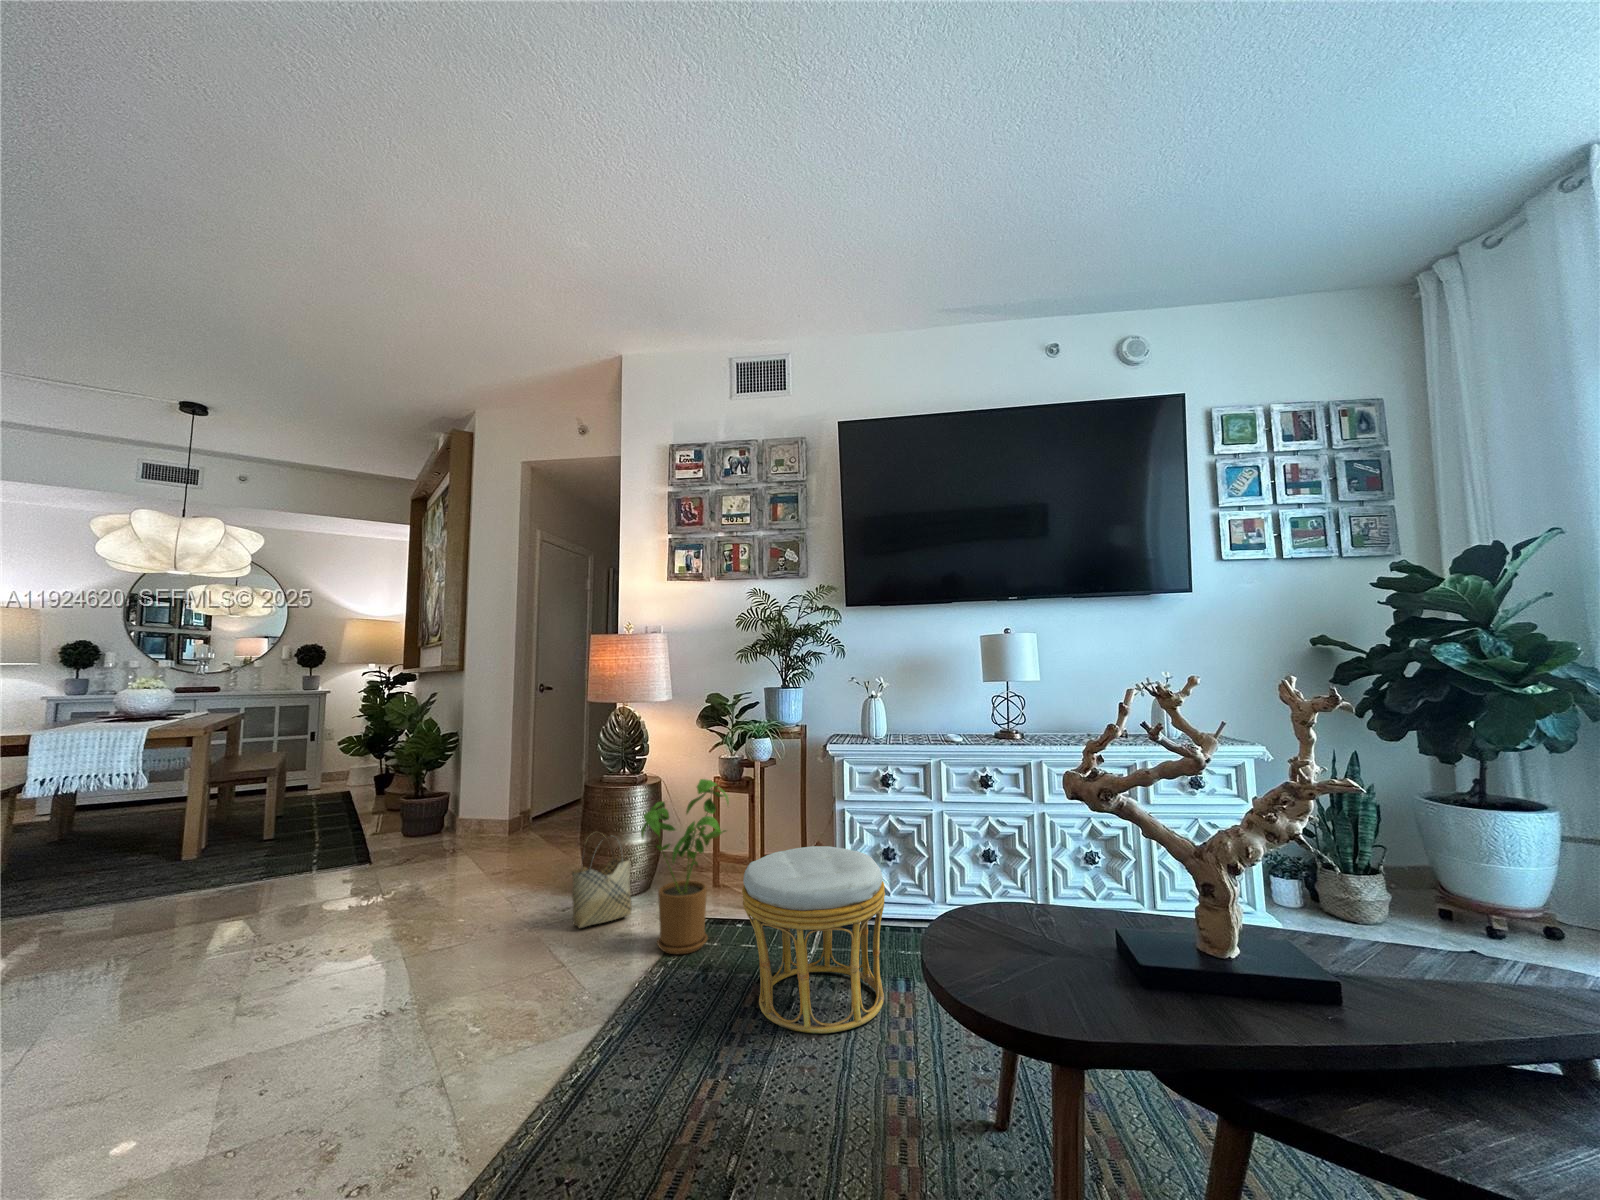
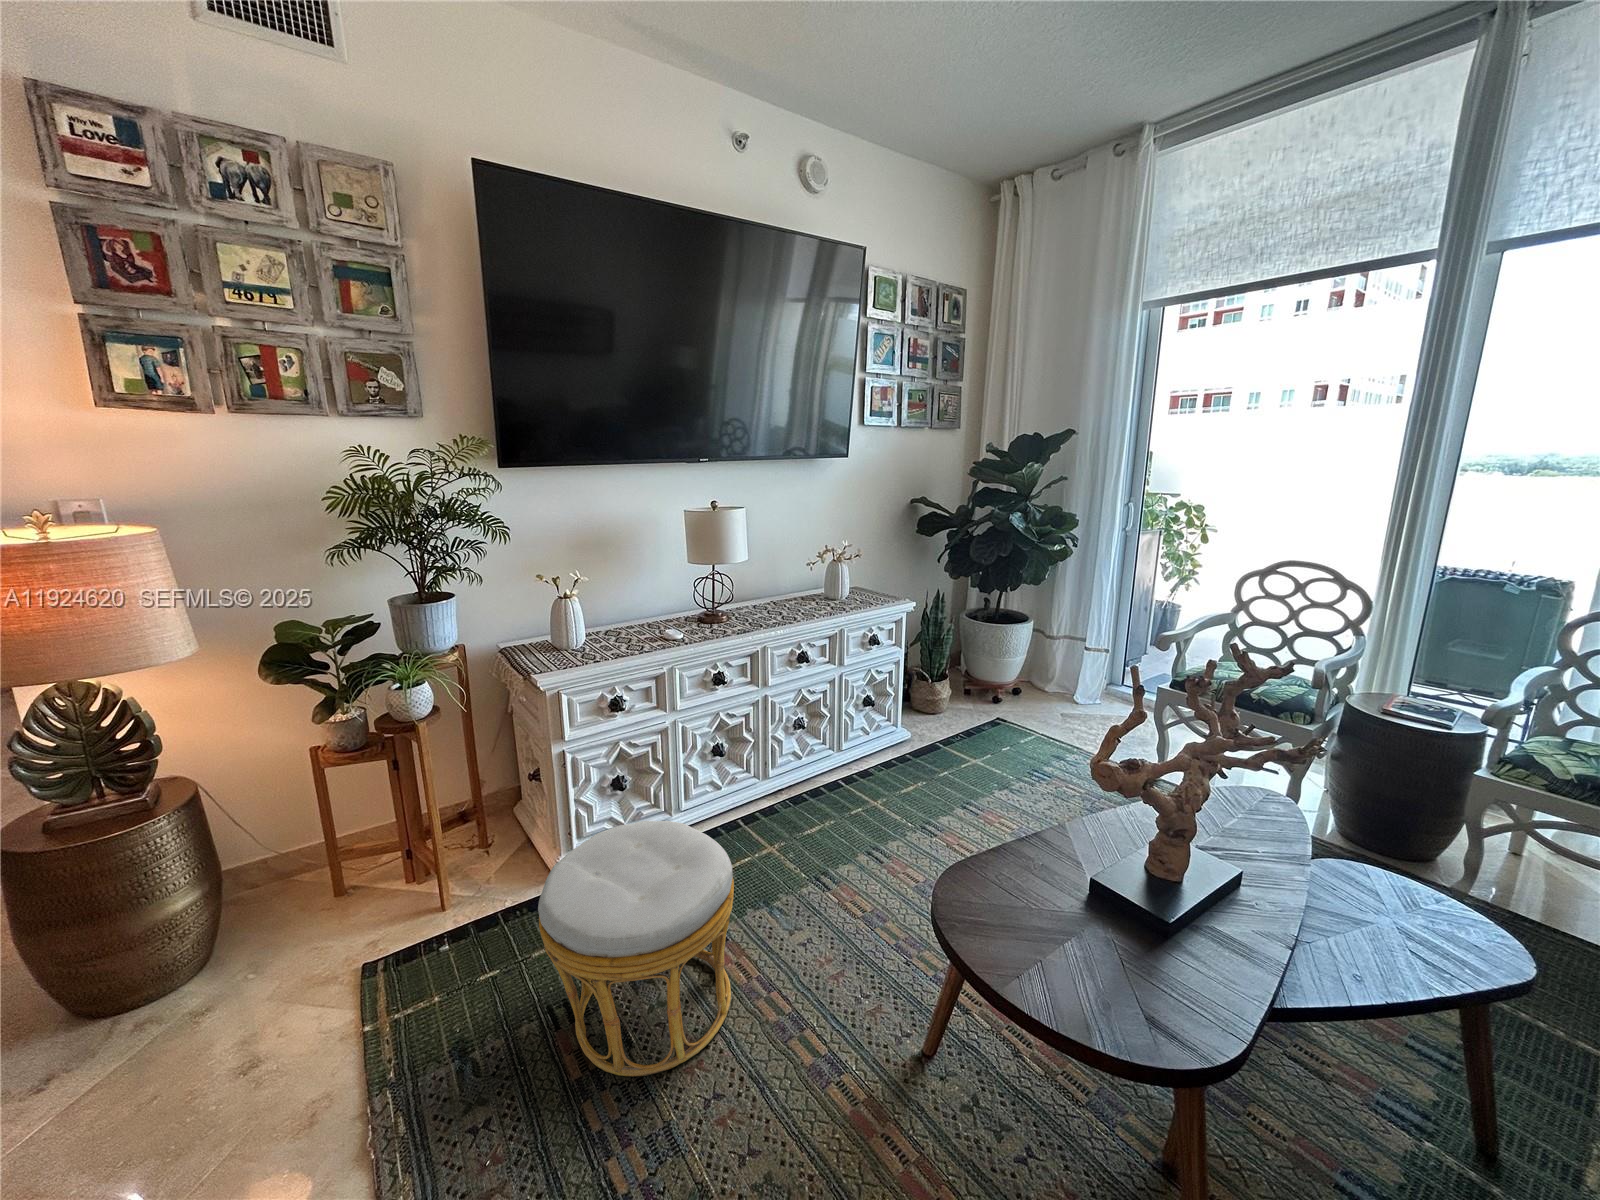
house plant: present [641,779,729,955] -> none [258,791,455,1067]
woven basket: present [572,833,632,928] -> none [70,940,229,1123]

